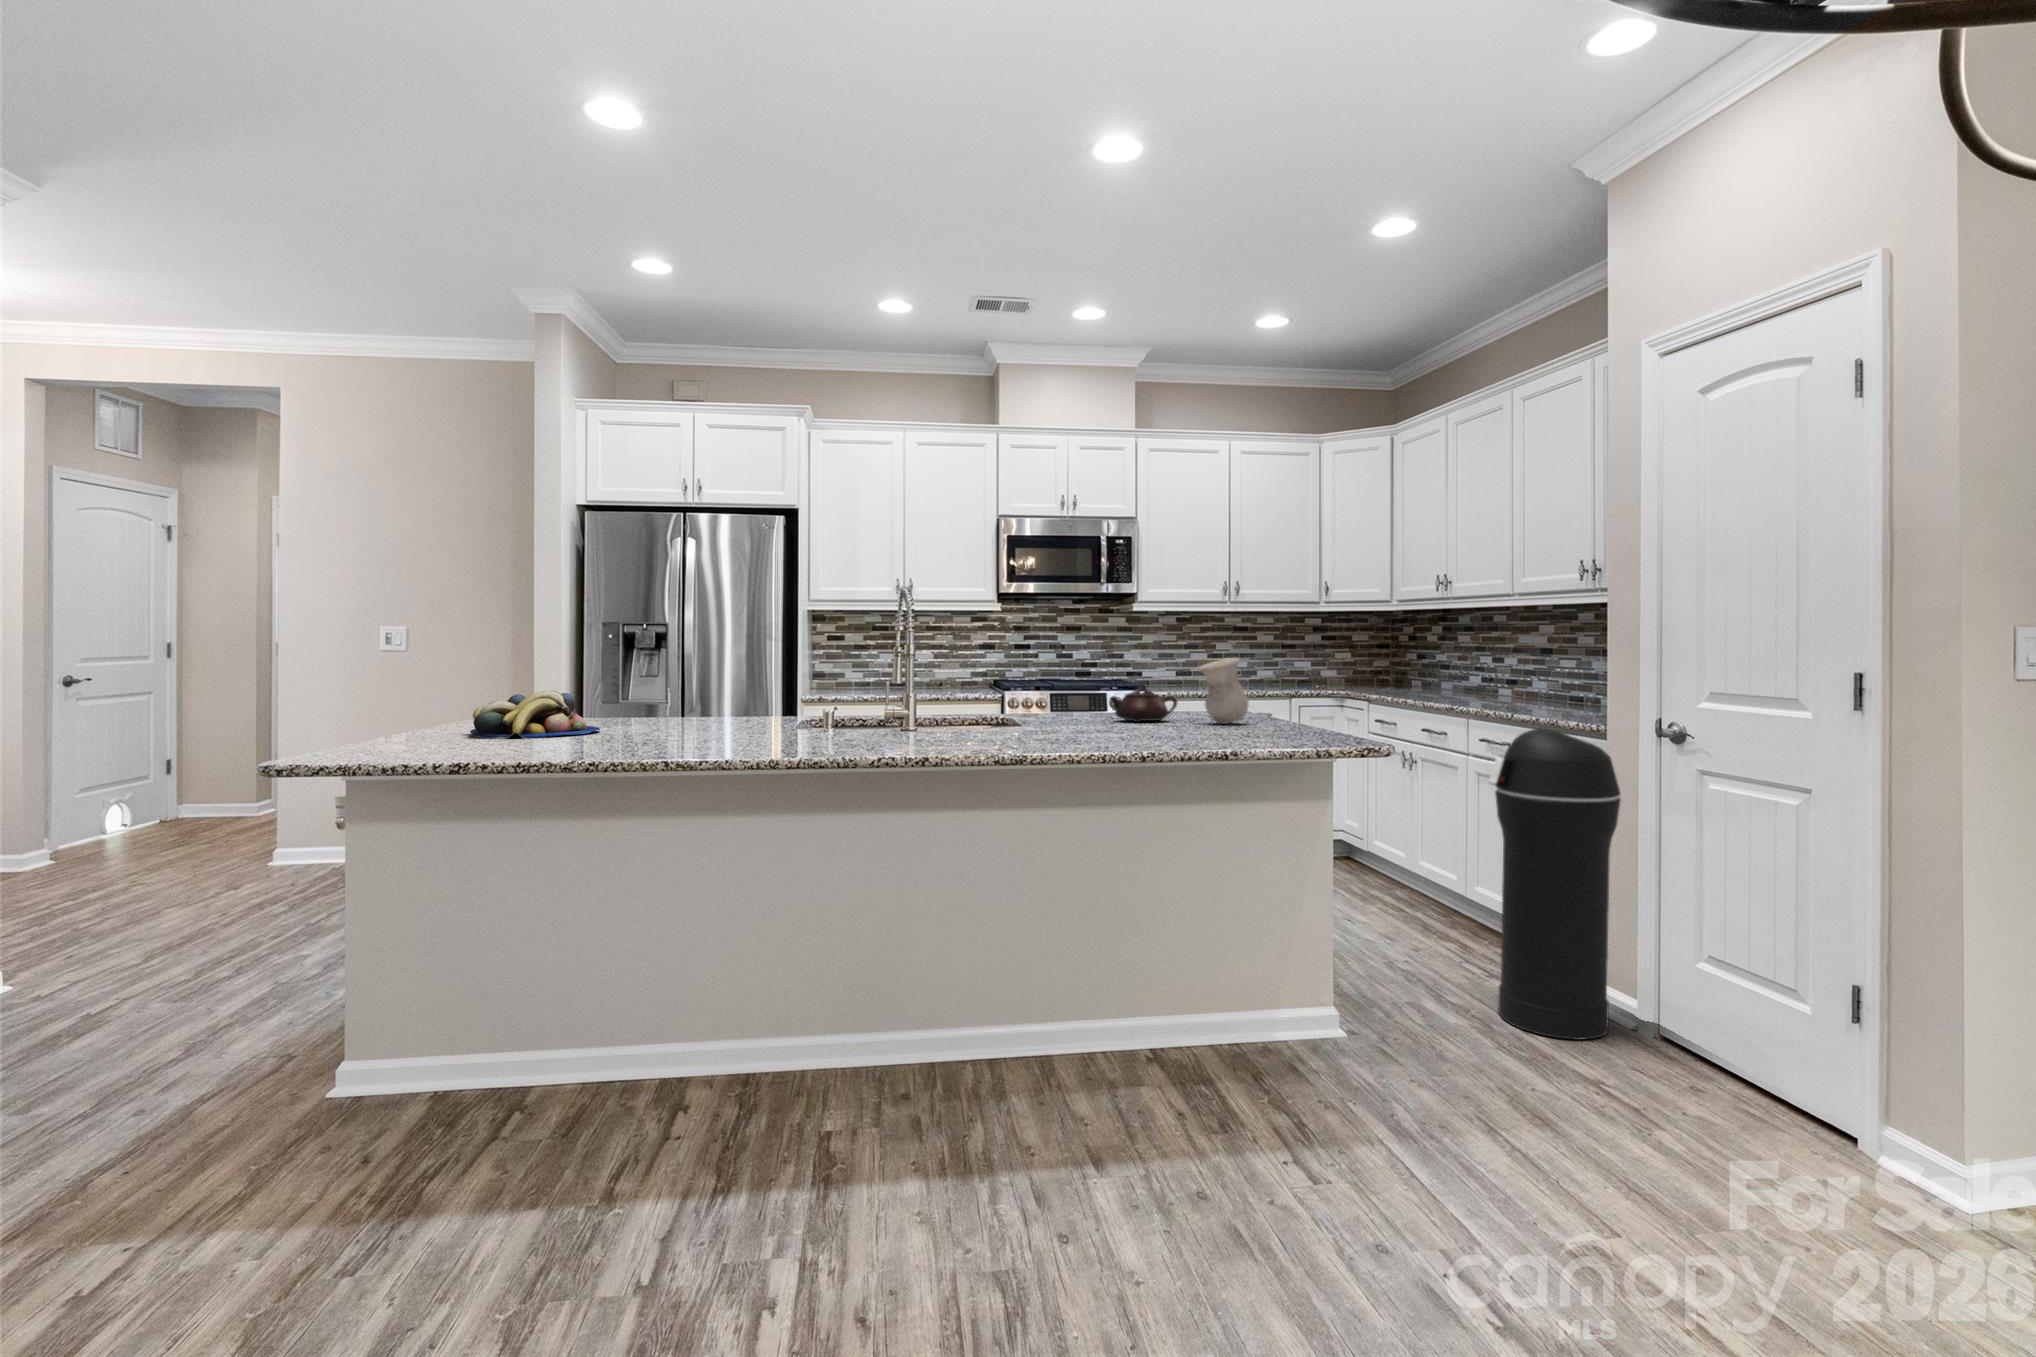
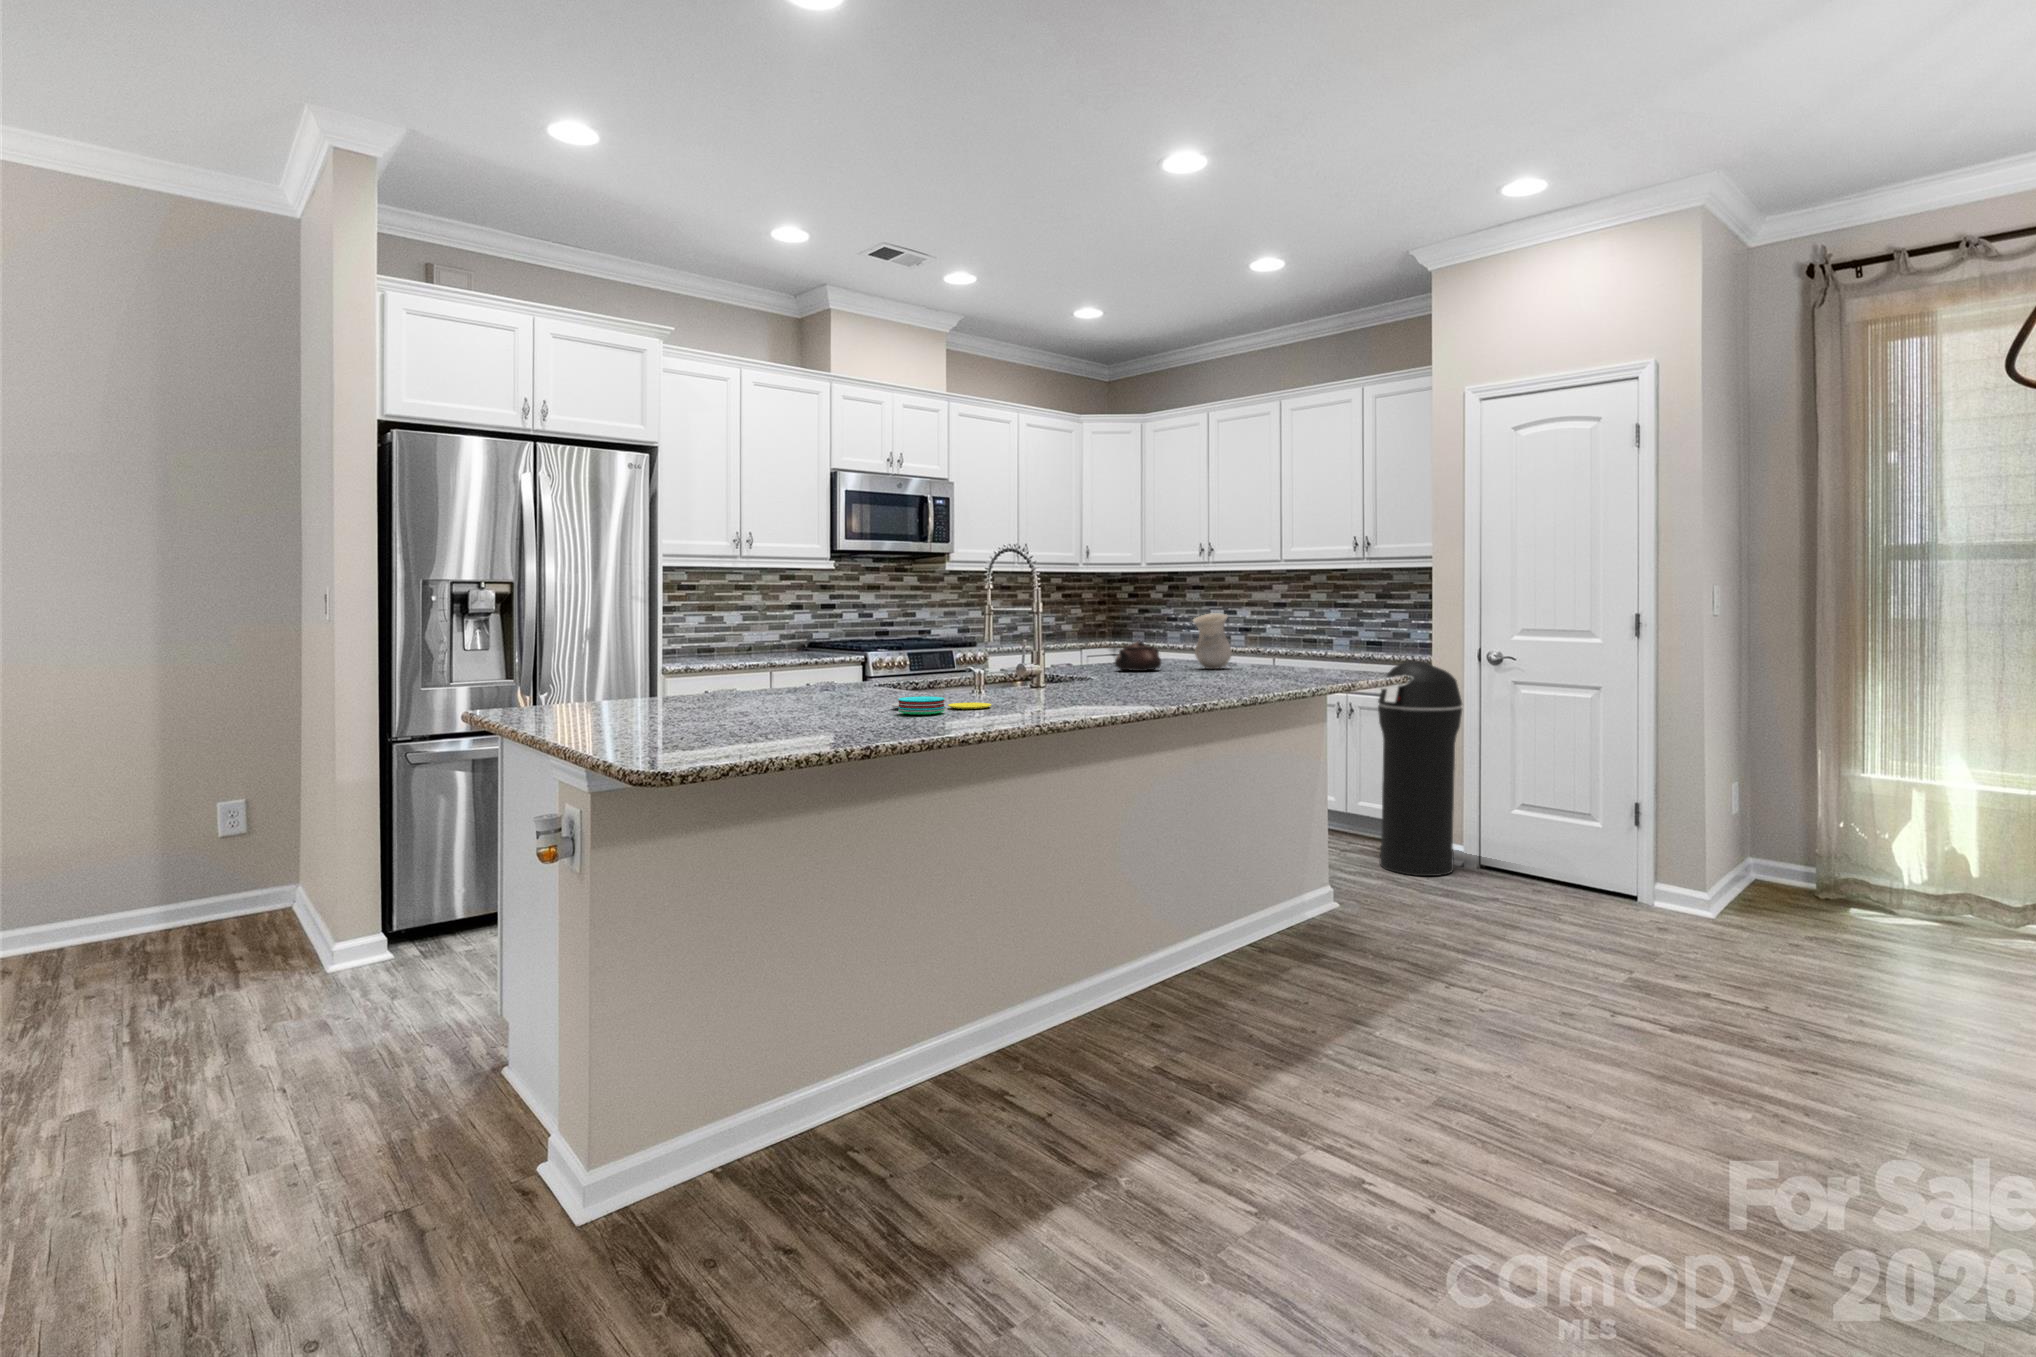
fruit bowl: present [470,691,600,739] -> none [629,664,776,723]
plate: none [605,728,718,745] -> present [892,696,991,715]

